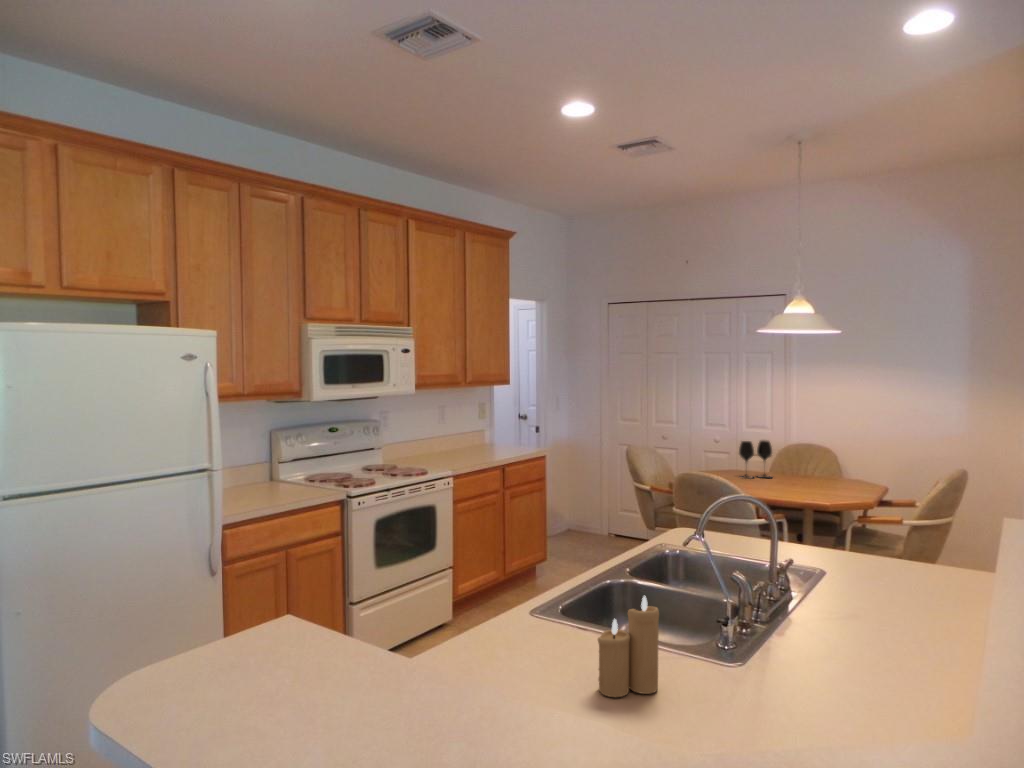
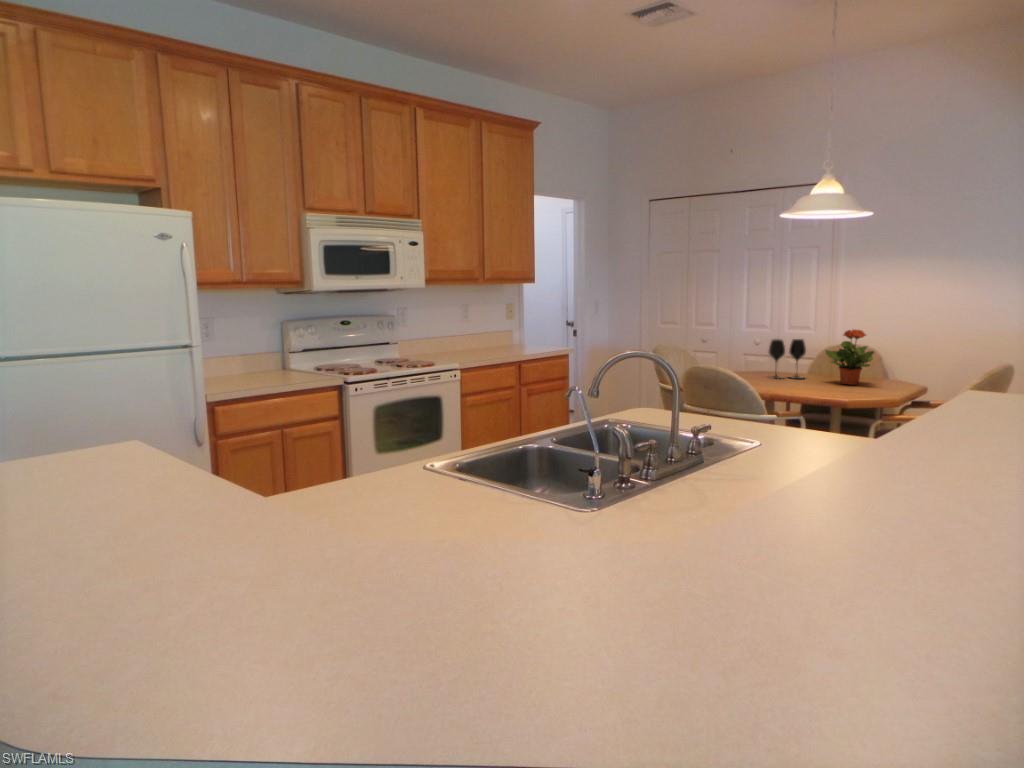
potted plant: none [791,433,838,485] -> present [825,329,874,385]
candle: present [598,596,659,697] -> none [427,433,491,530]

